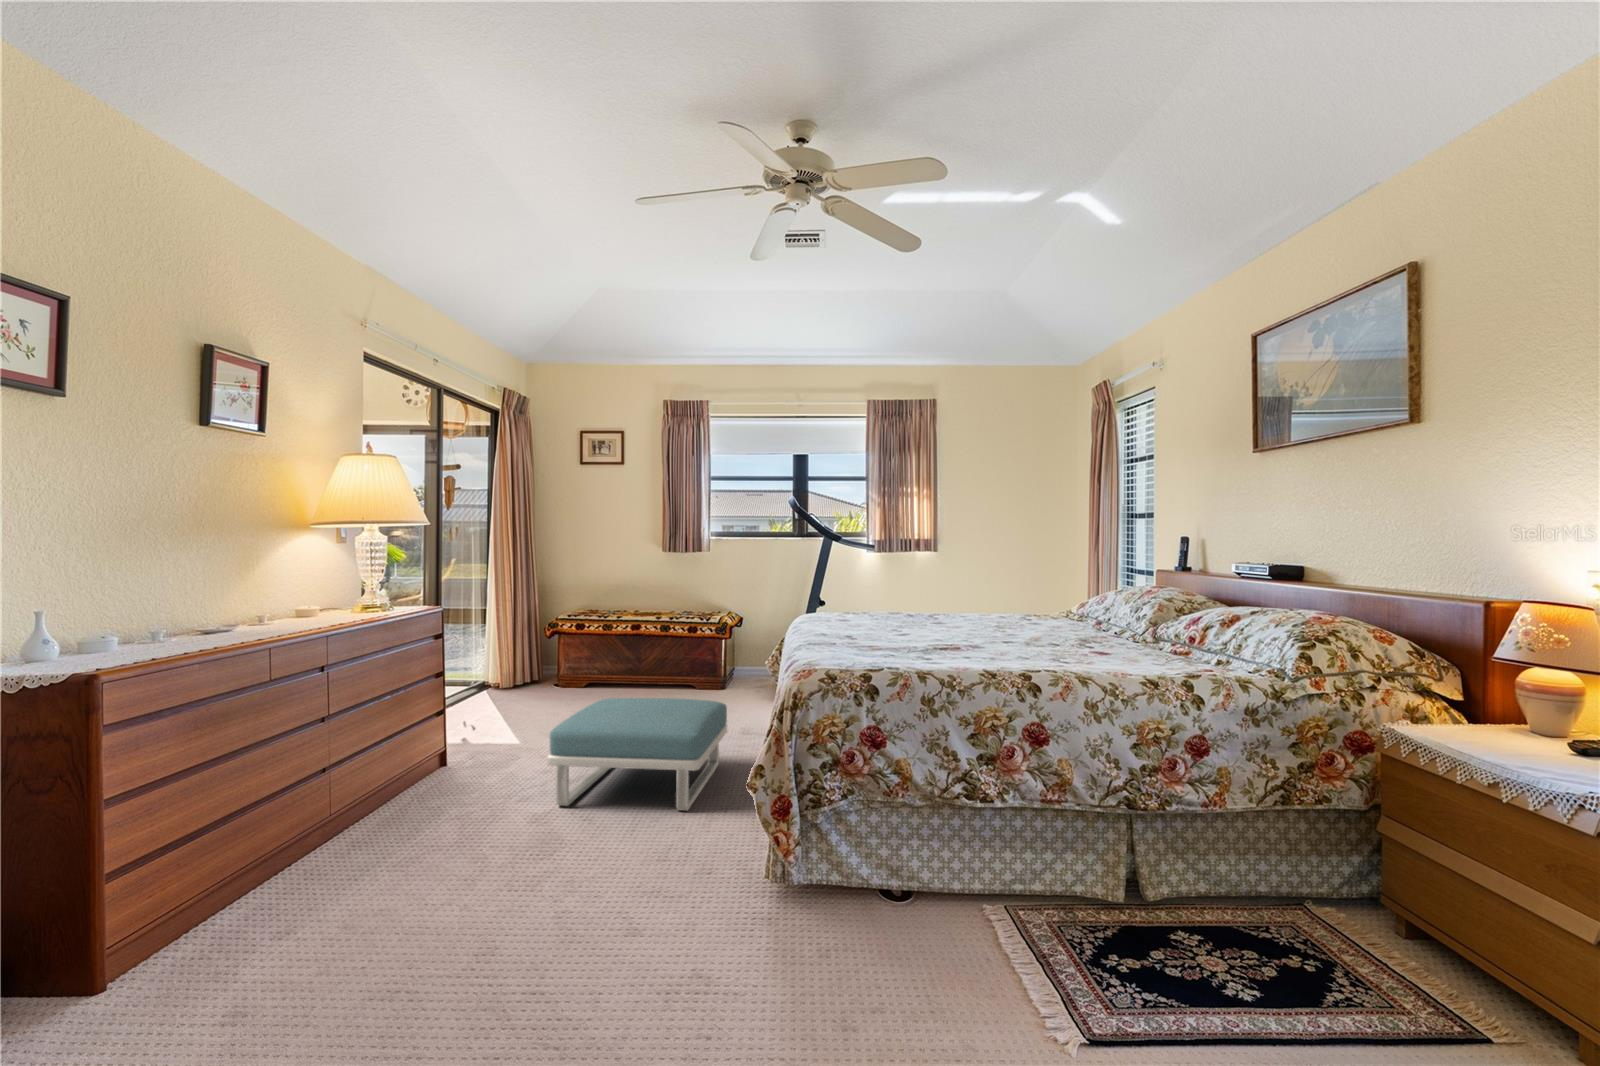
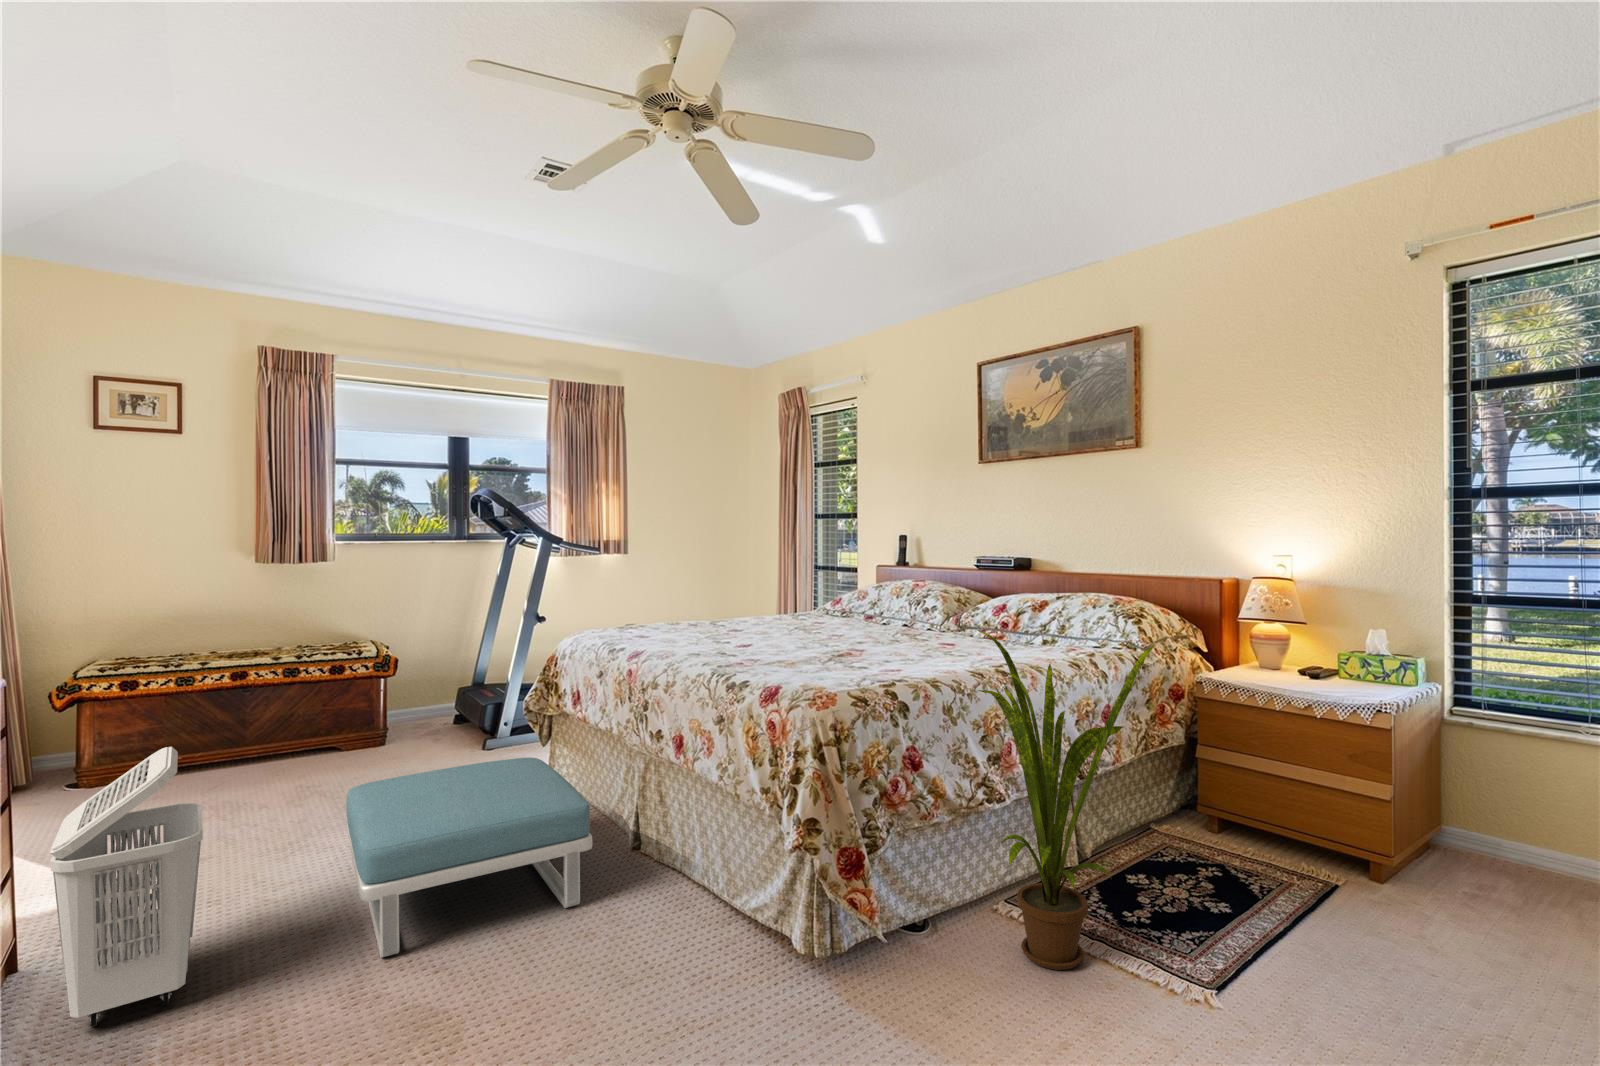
house plant: none [869,620,1056,978] -> present [976,629,1155,970]
laundry basket: none [407,650,496,797] -> present [50,747,203,1027]

